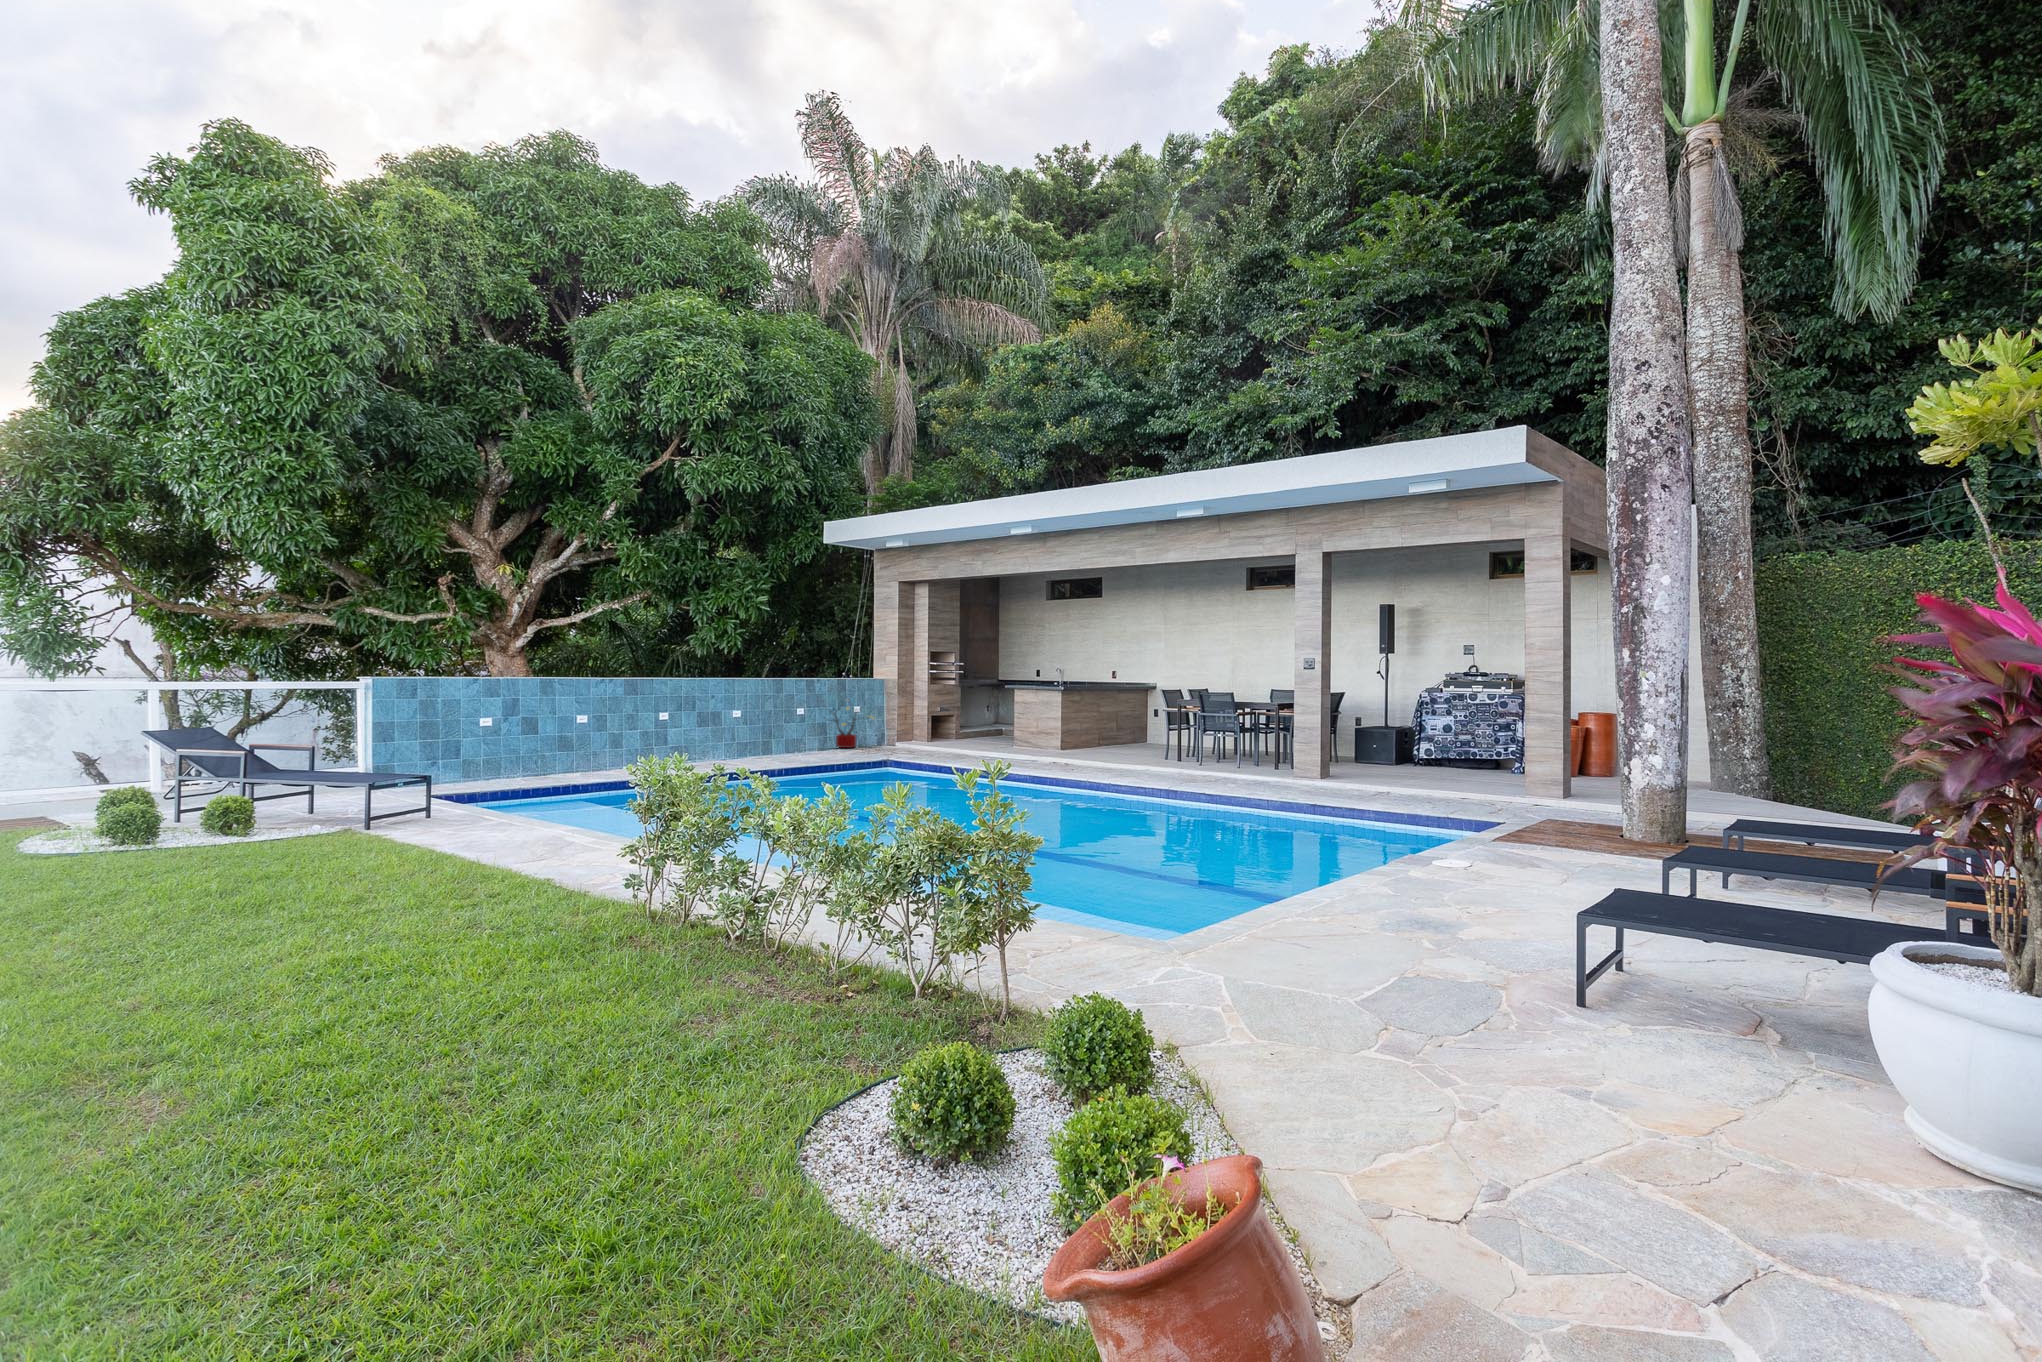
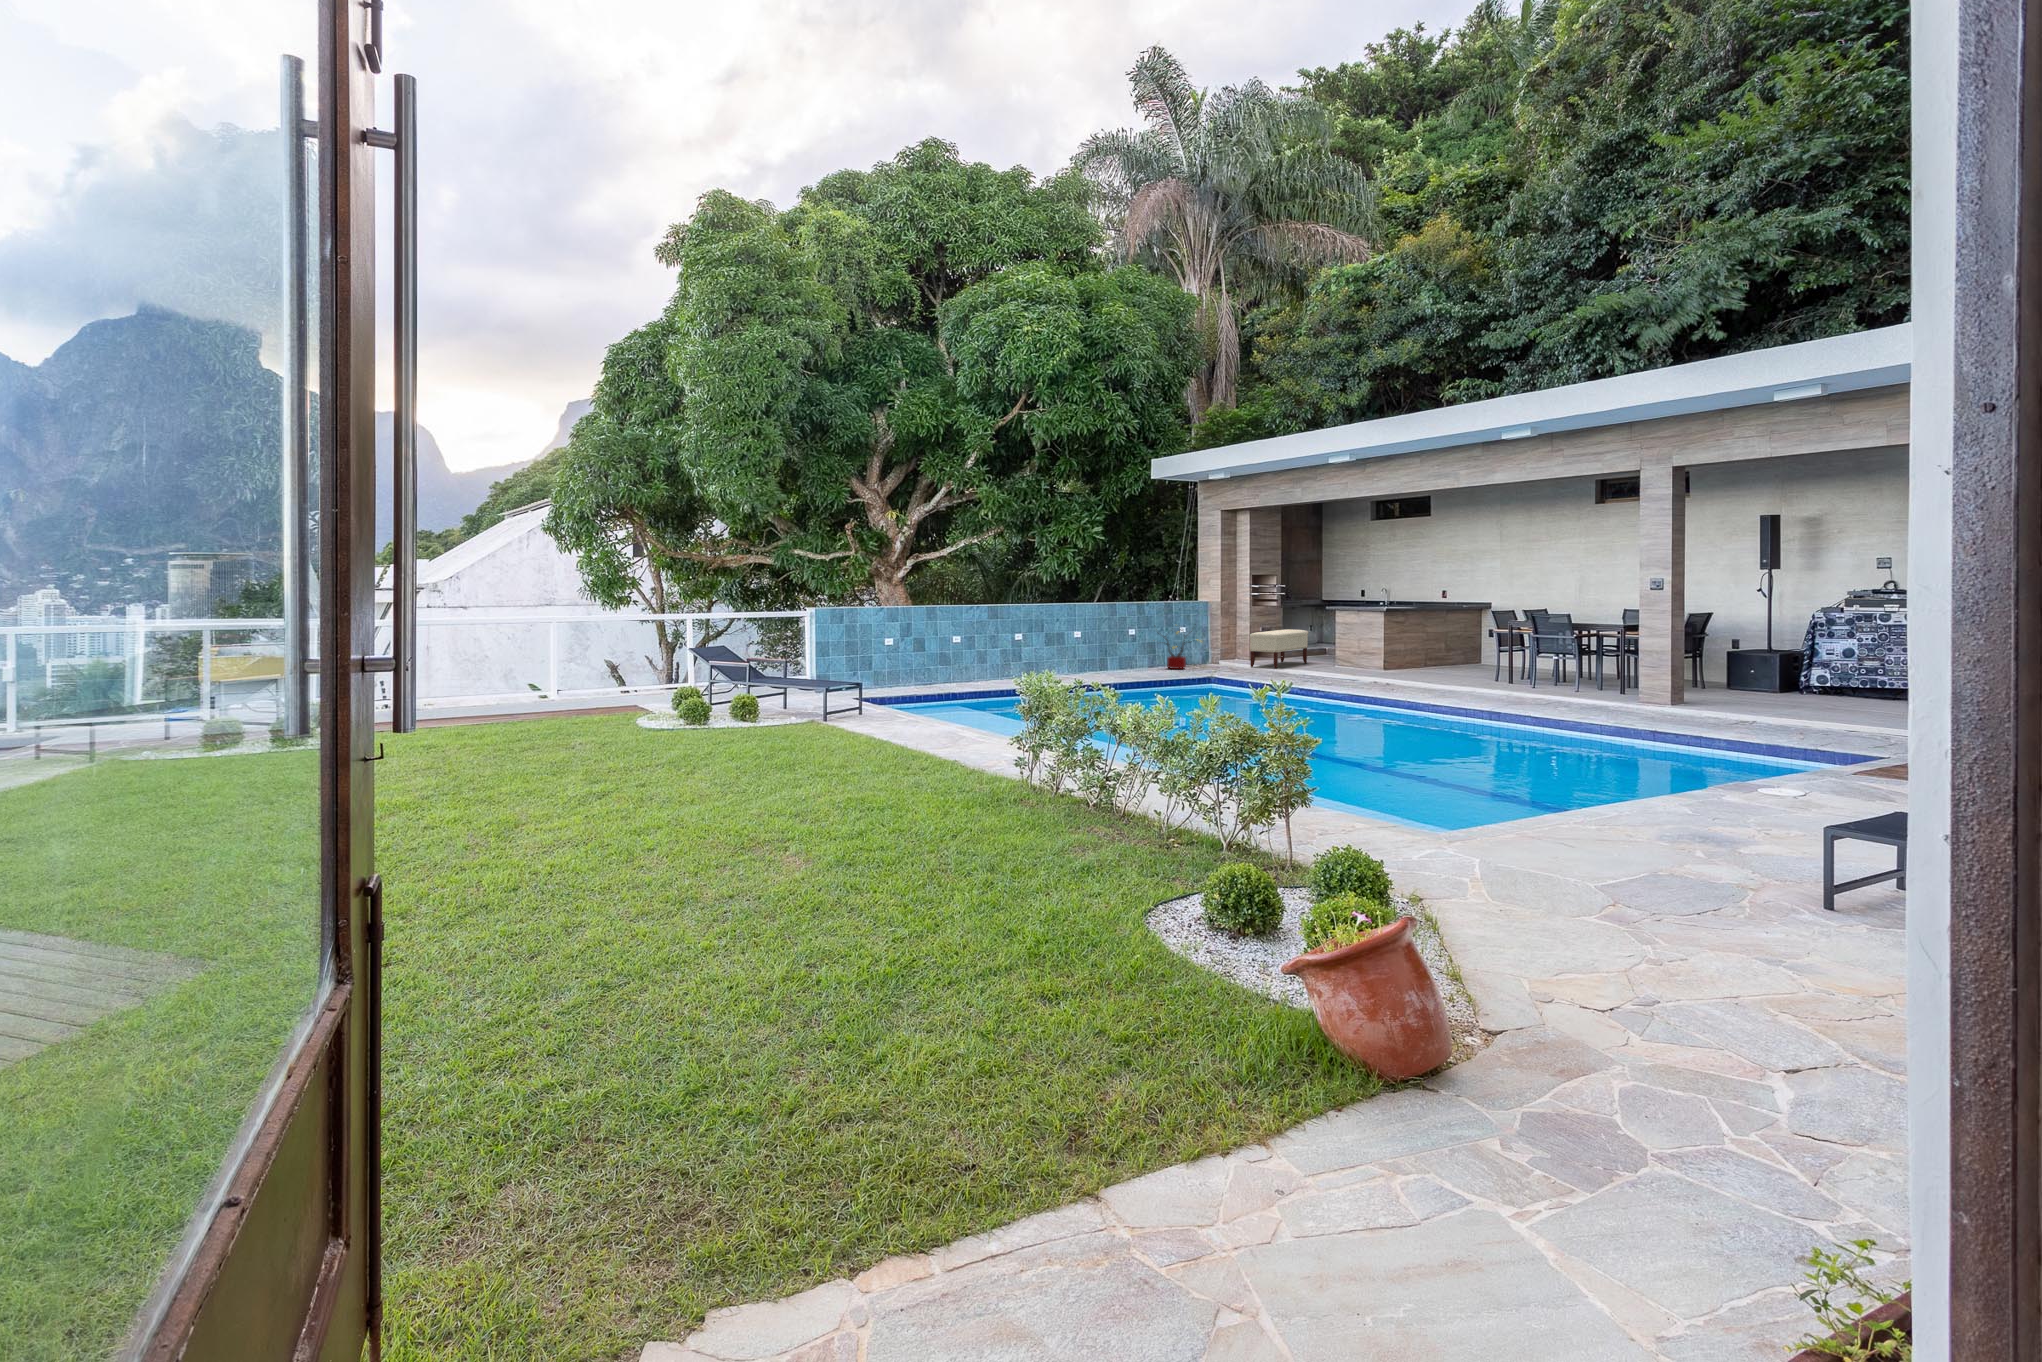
bench: none [924,706,982,746] -> present [1250,629,1308,668]

